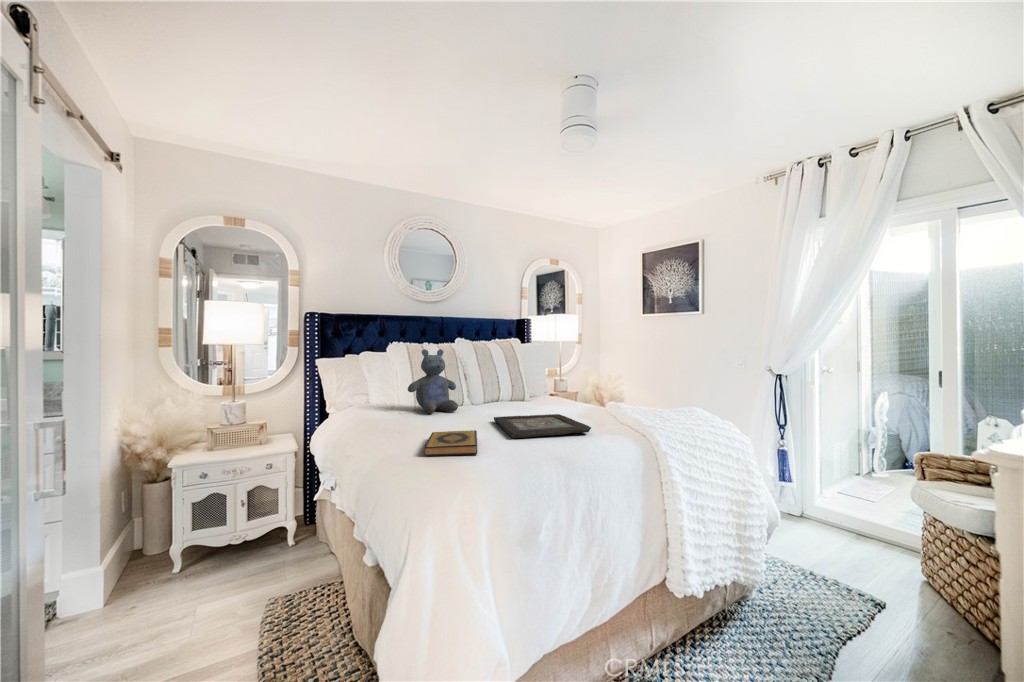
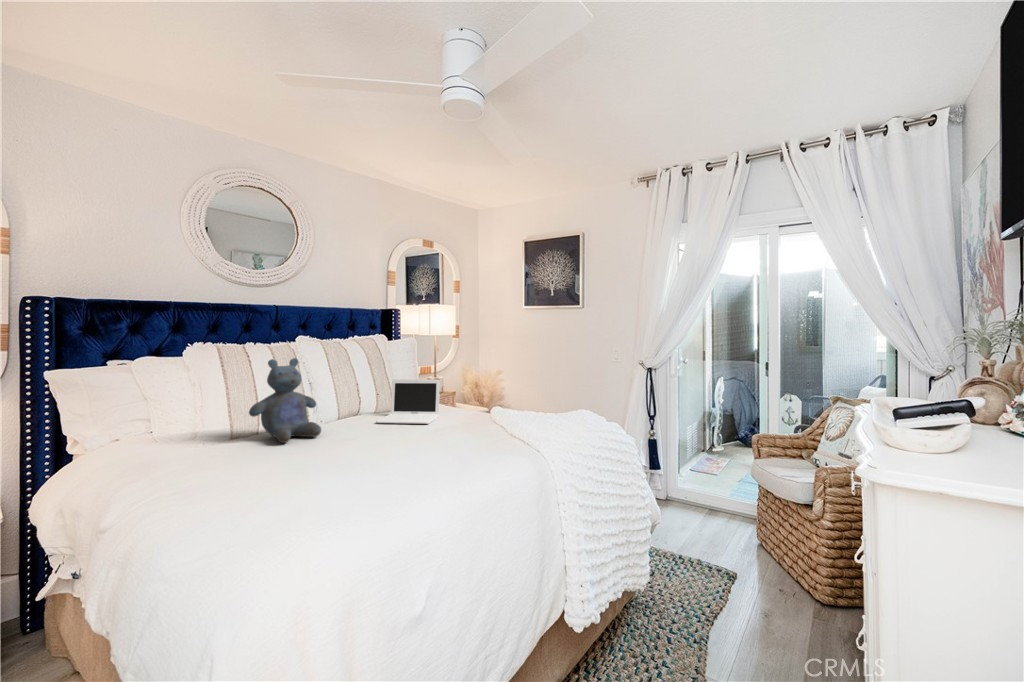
laptop: none [502,372,556,409] -> present [376,379,440,424]
decorative tray: present [494,414,591,438] -> none [373,432,492,473]
hardback book: present [424,430,477,456] -> none [295,469,367,518]

